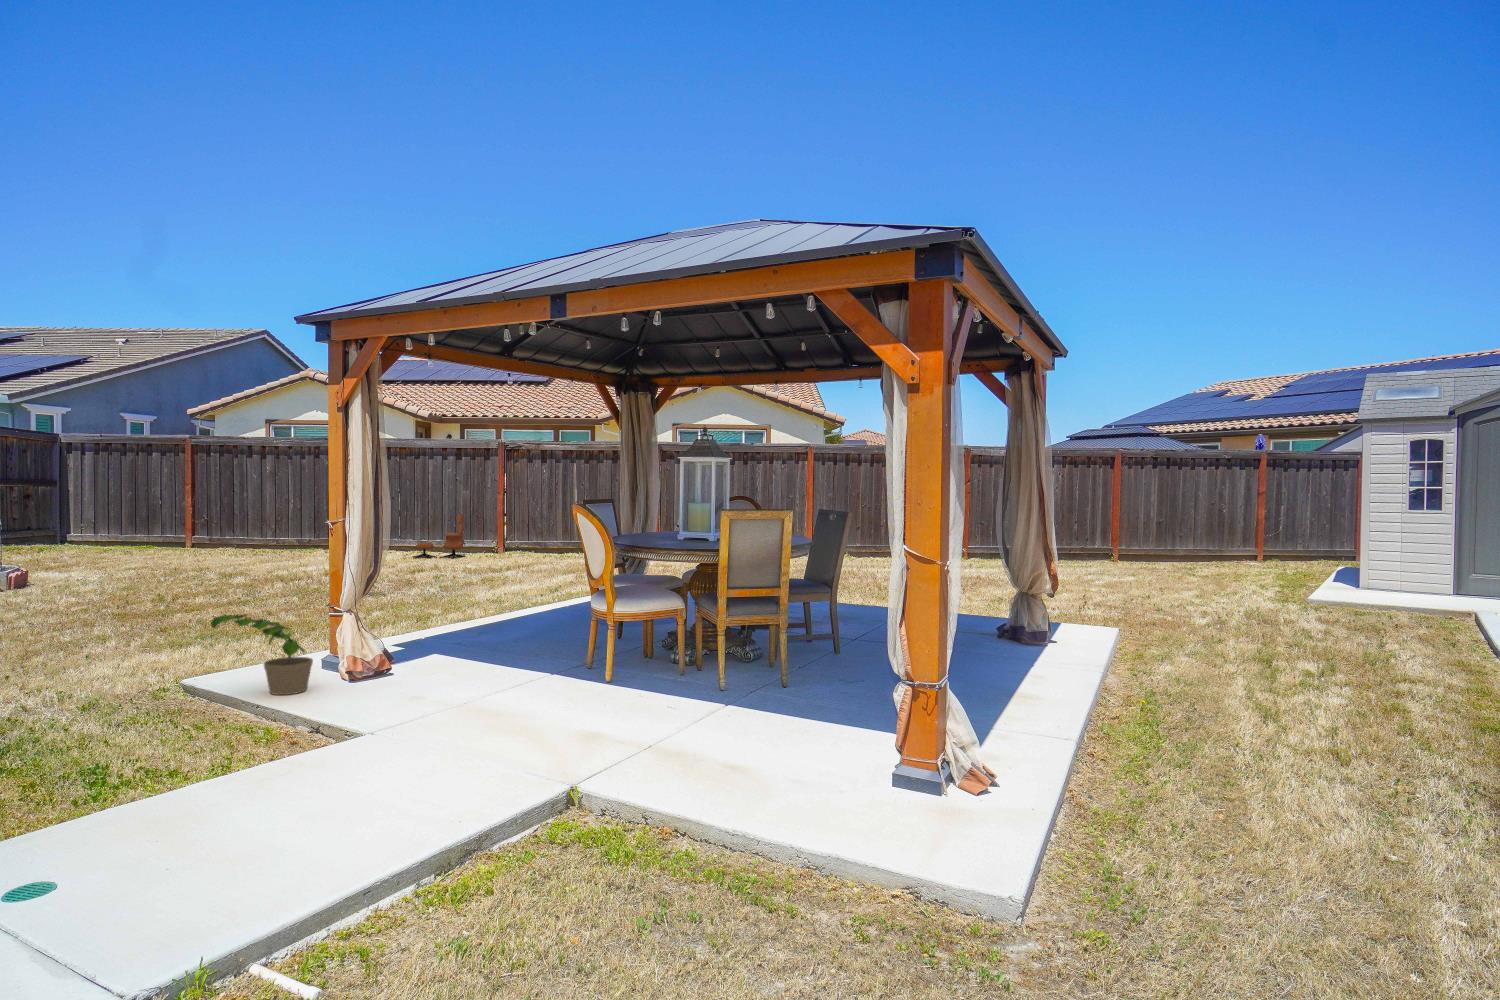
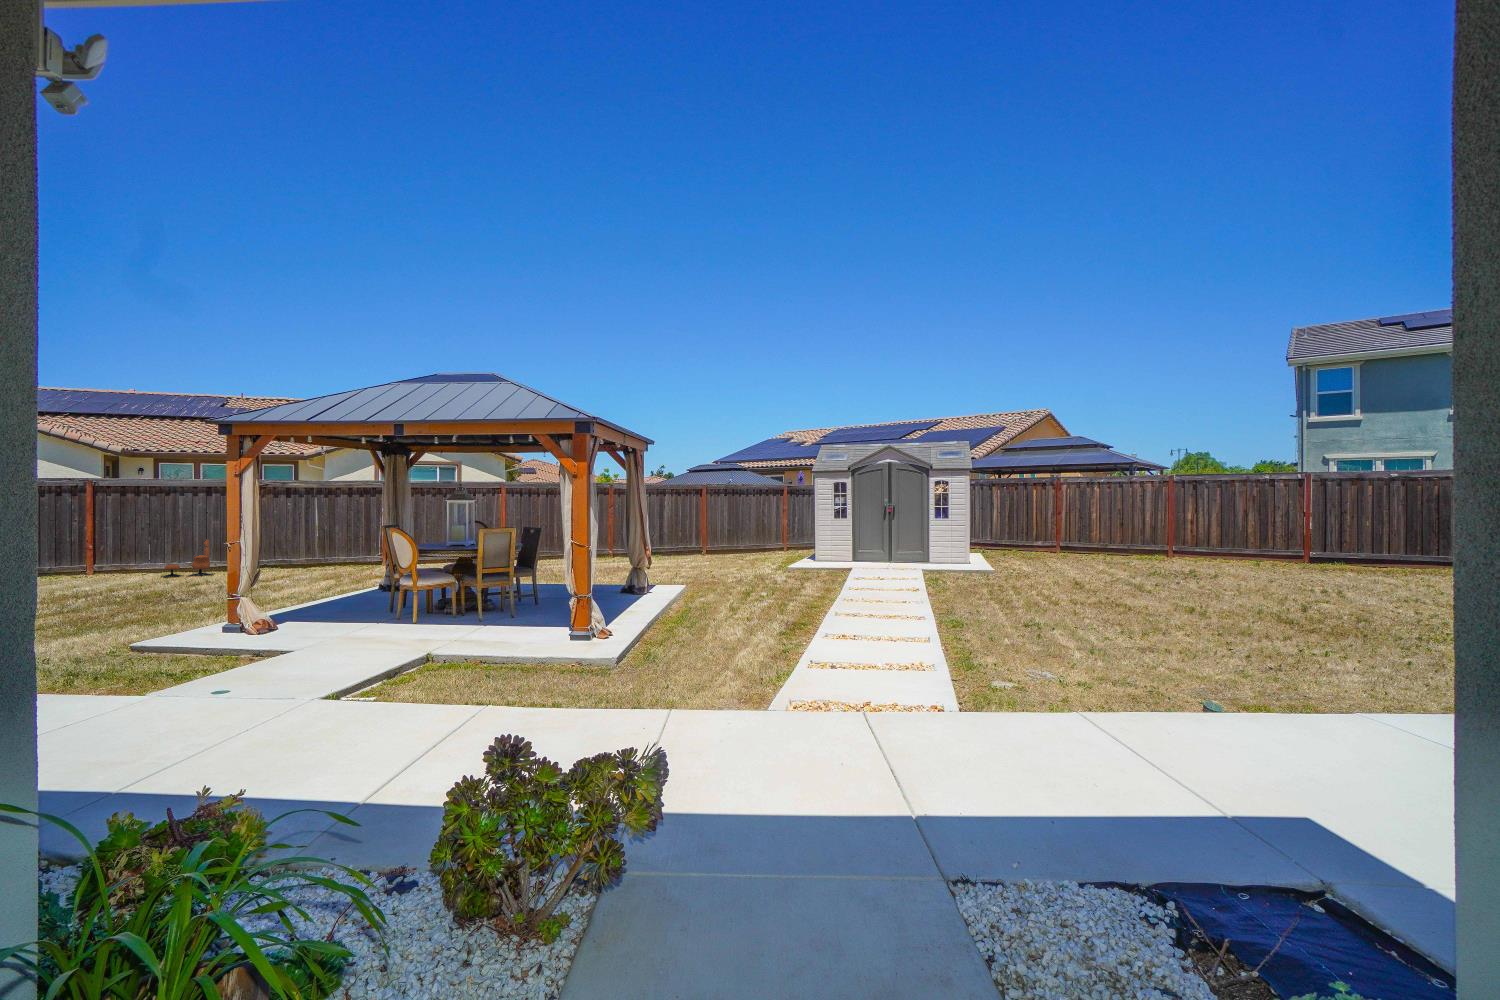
potted plant: present [211,614,313,695] -> none [173,598,235,642]

